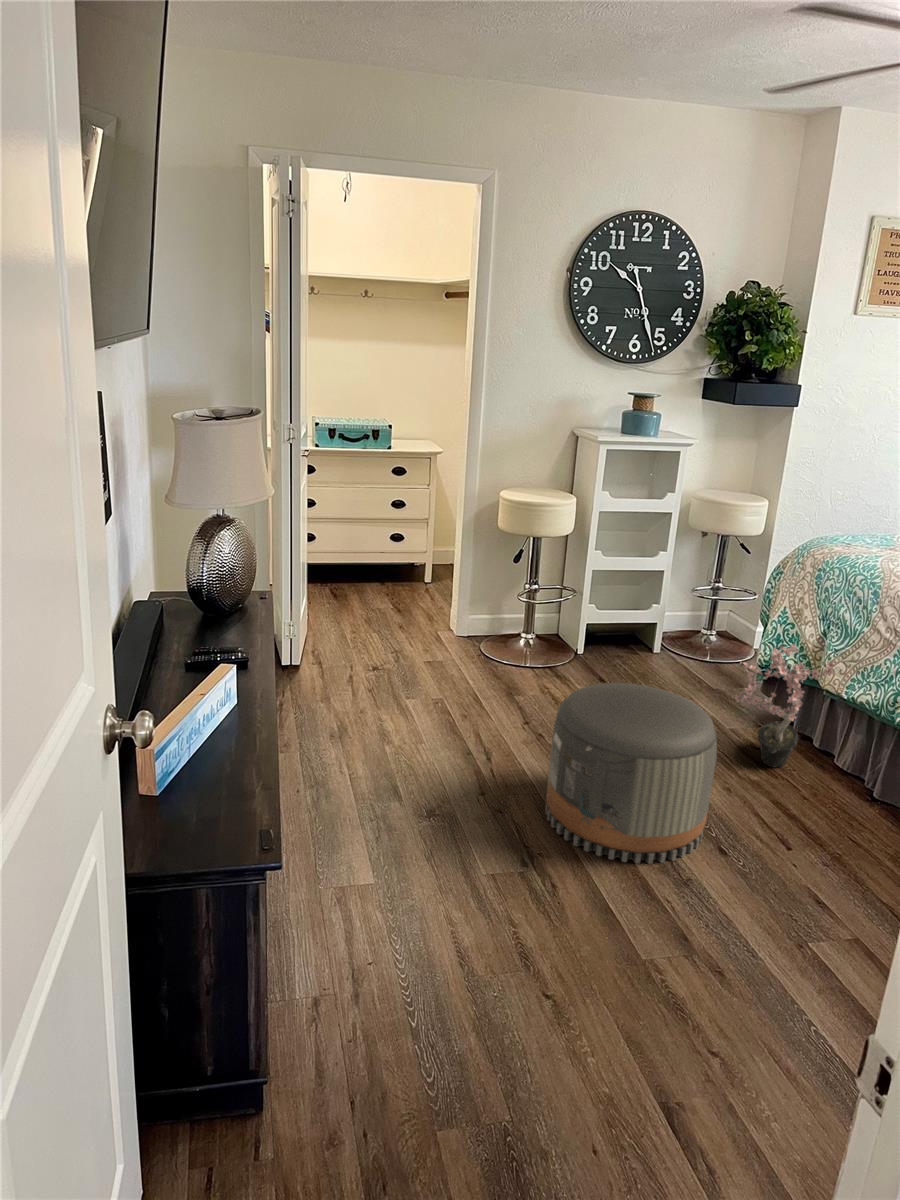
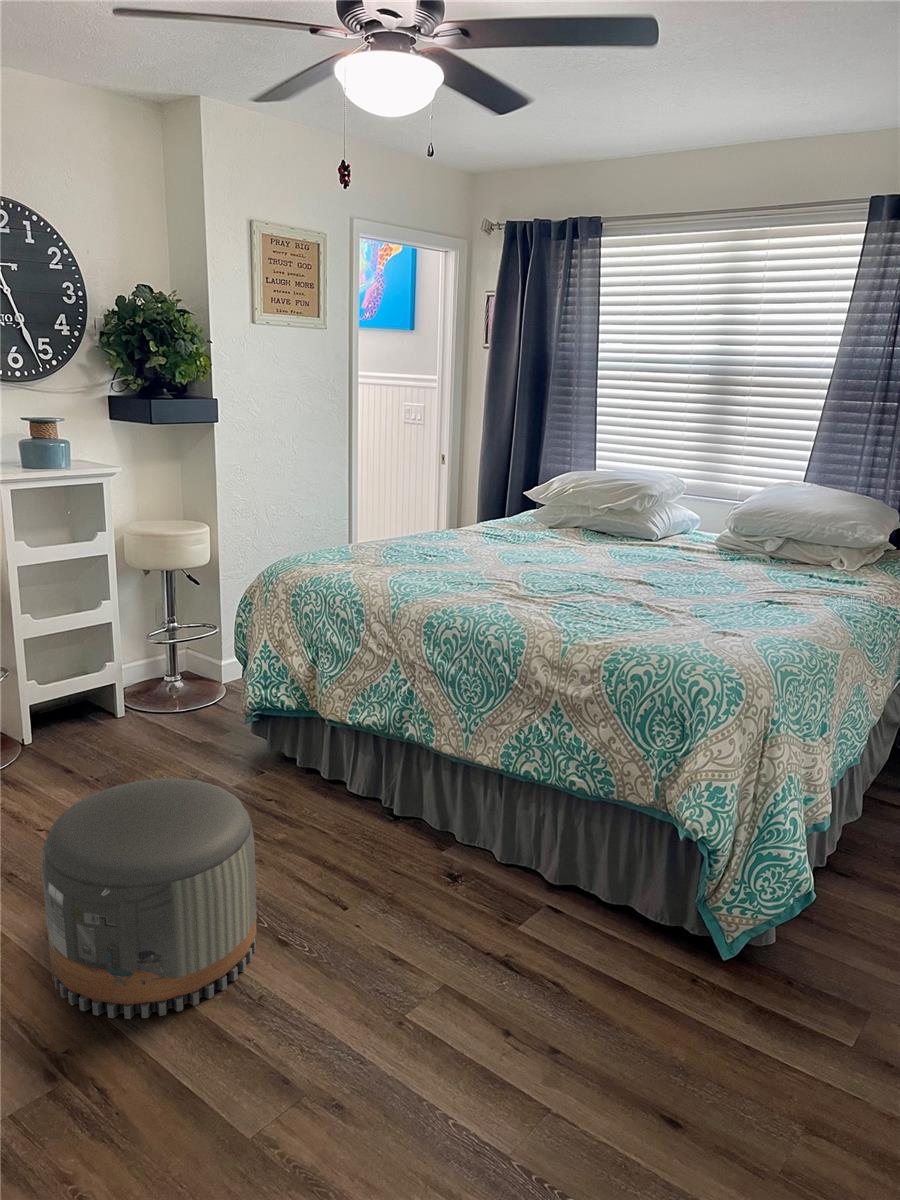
potted plant: present [735,644,834,768] -> none [230,671,340,818]

